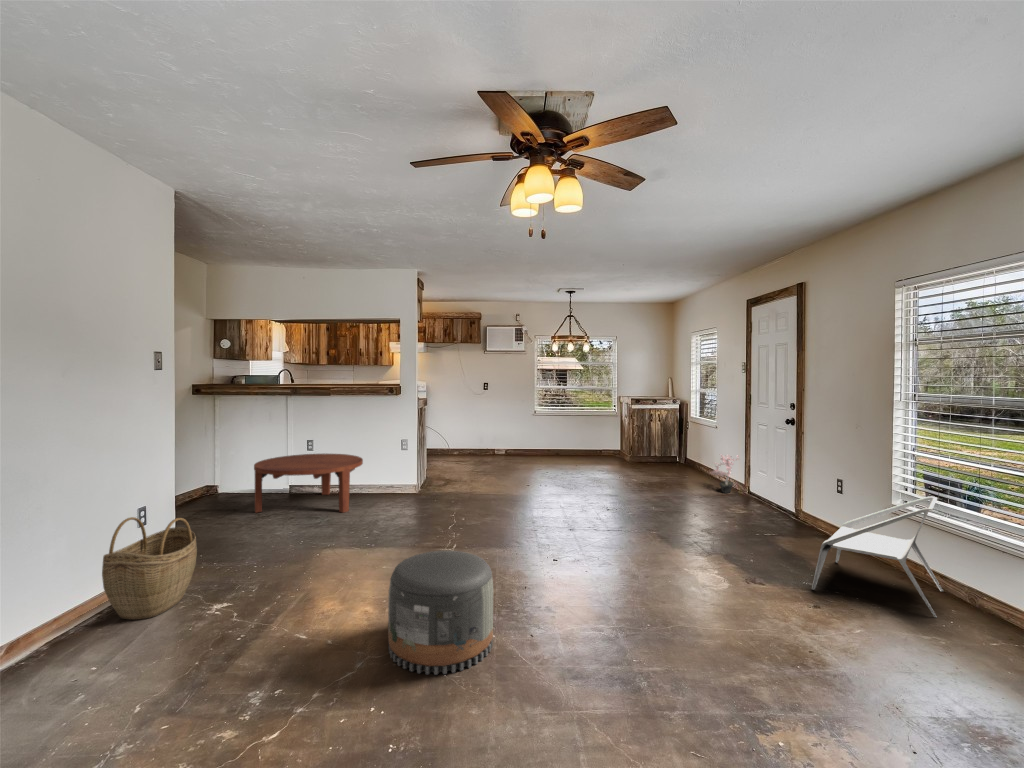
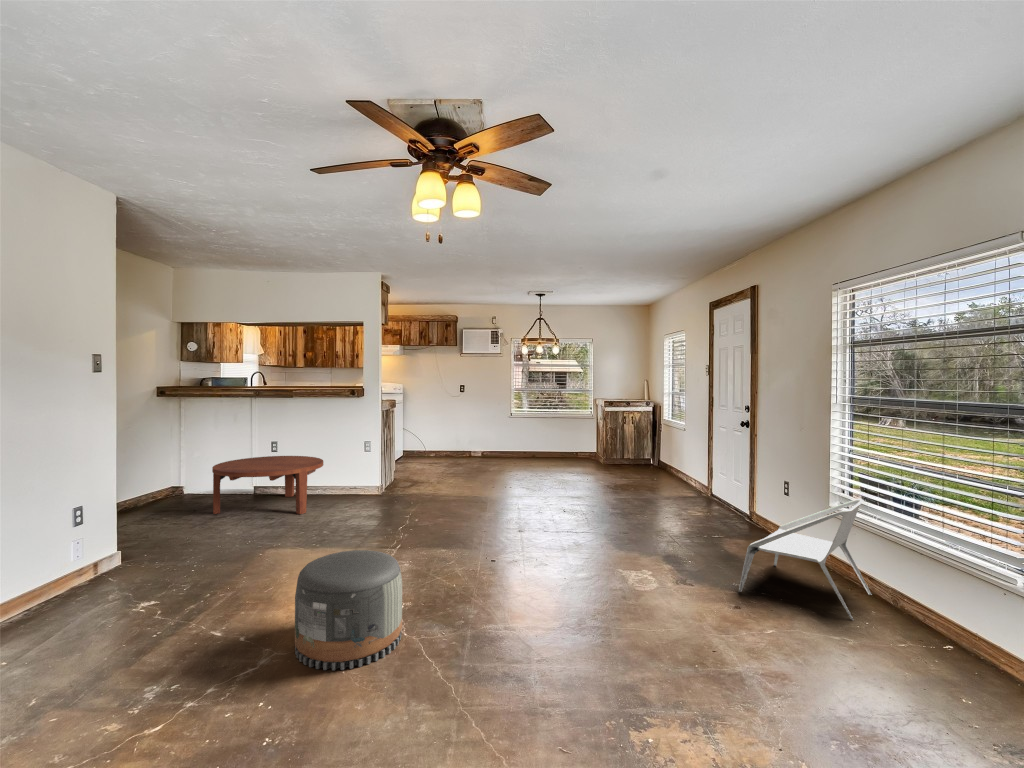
potted plant: present [712,454,739,493] -> none [677,455,706,497]
woven basket: present [102,517,197,620] -> none [29,516,129,616]

